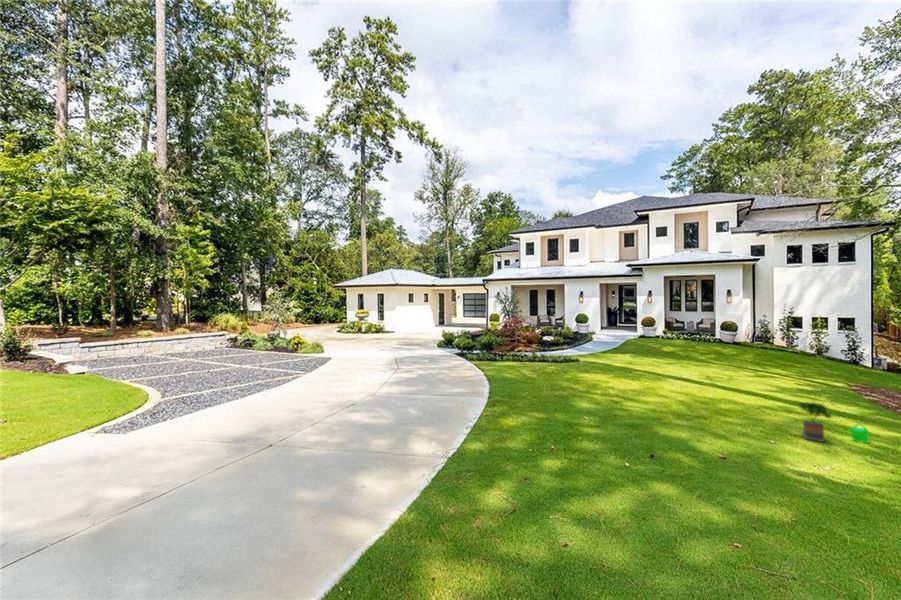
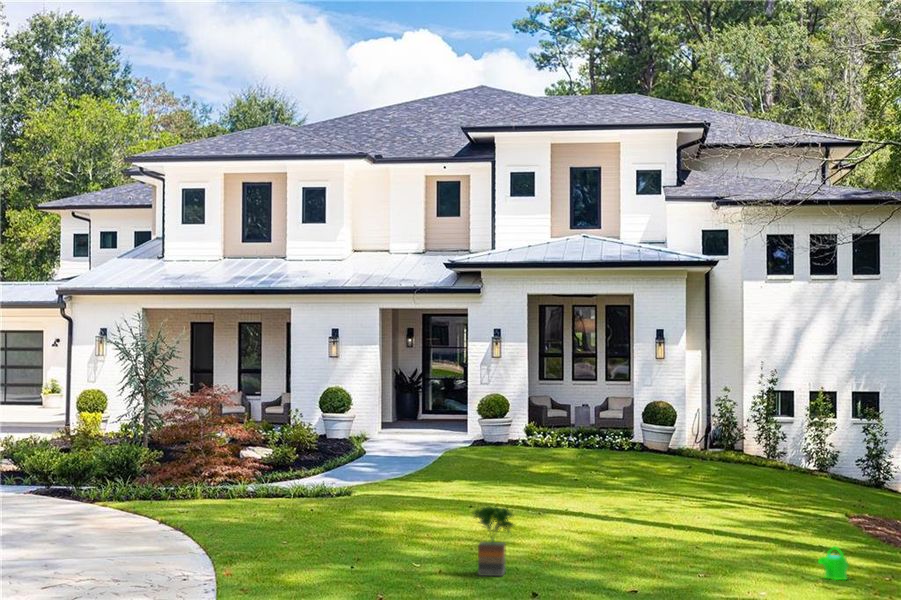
potted tree: present [798,402,831,441] -> present [473,506,515,576]

